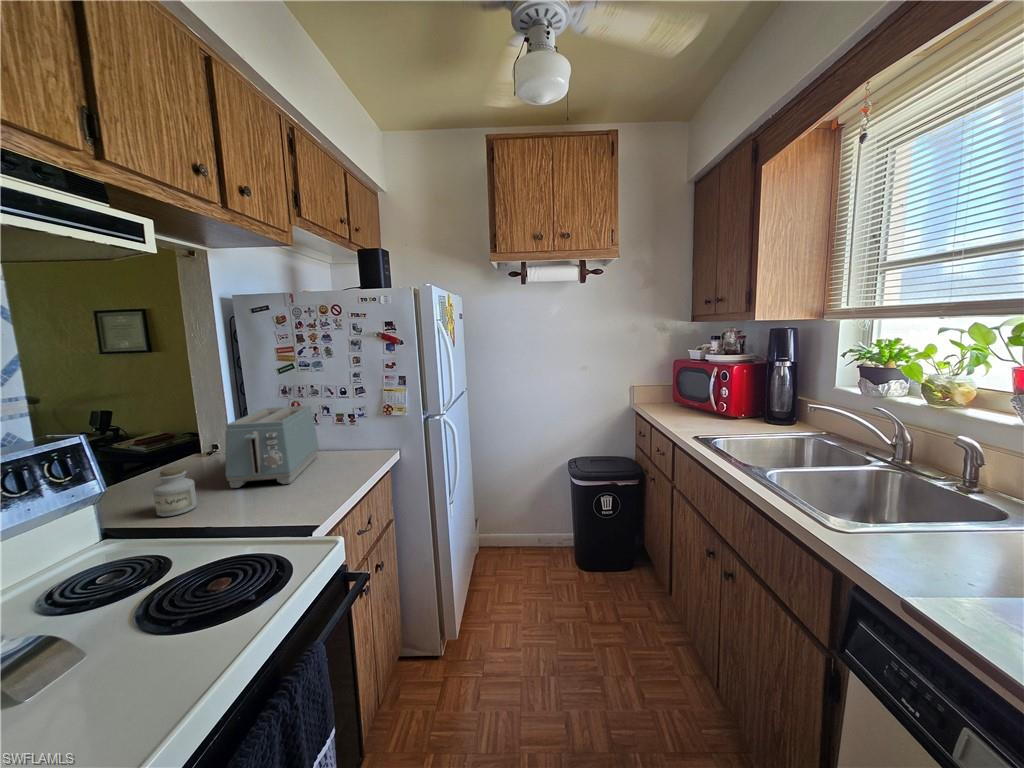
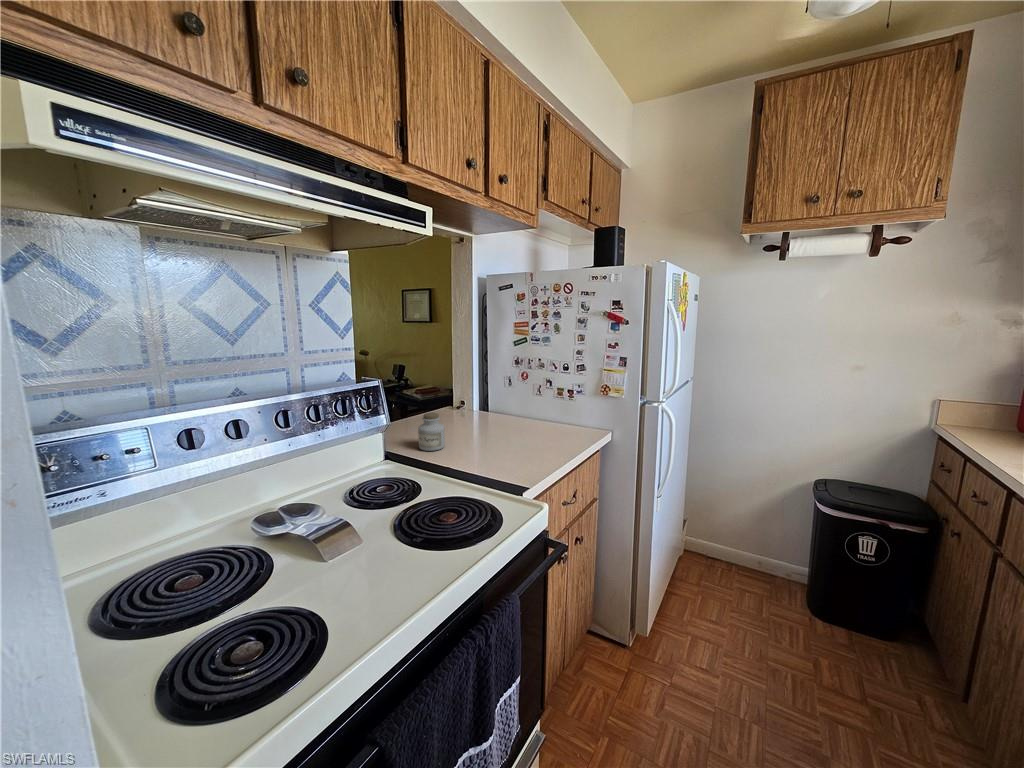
toaster: present [225,406,319,488] -> none [466,374,539,443]

